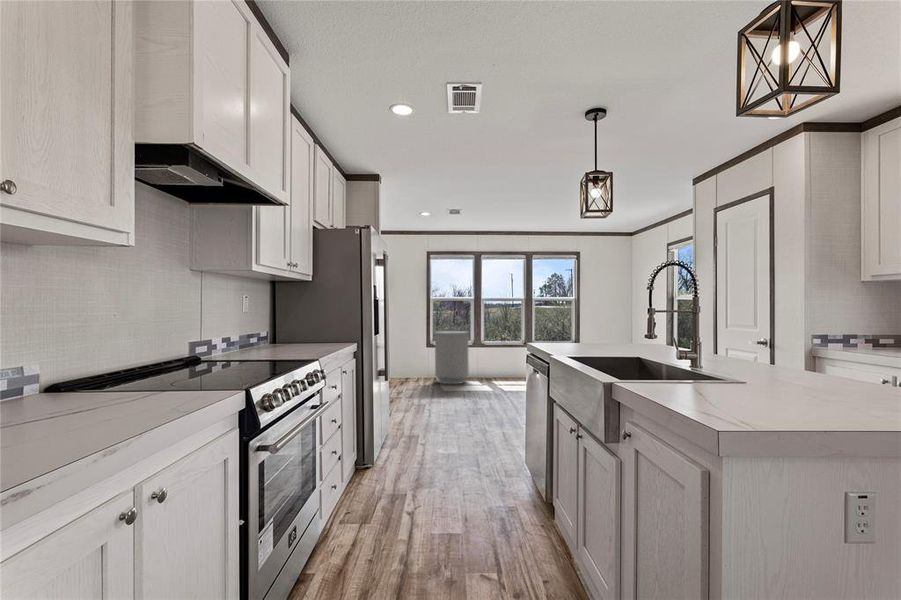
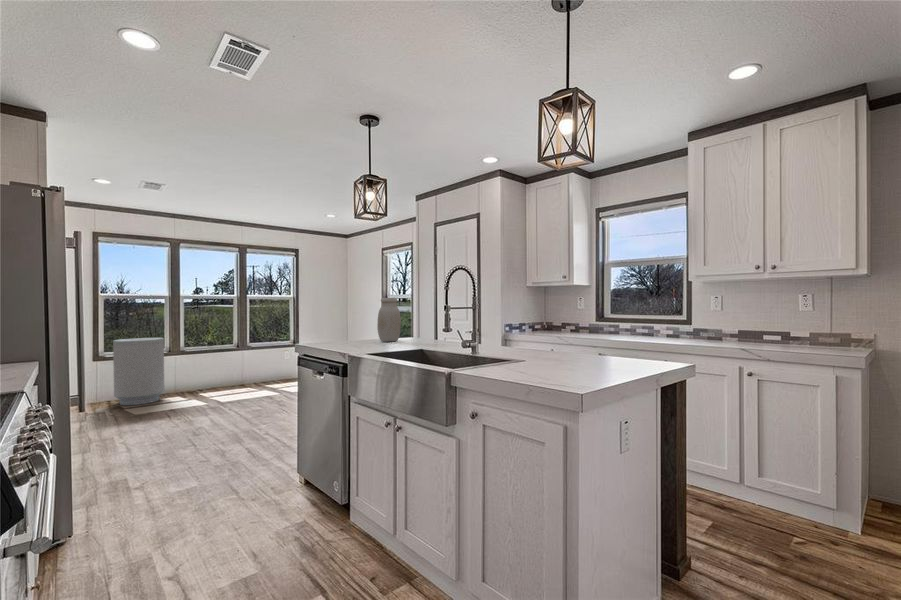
jar: none [603,300,630,347] -> present [377,298,401,342]

